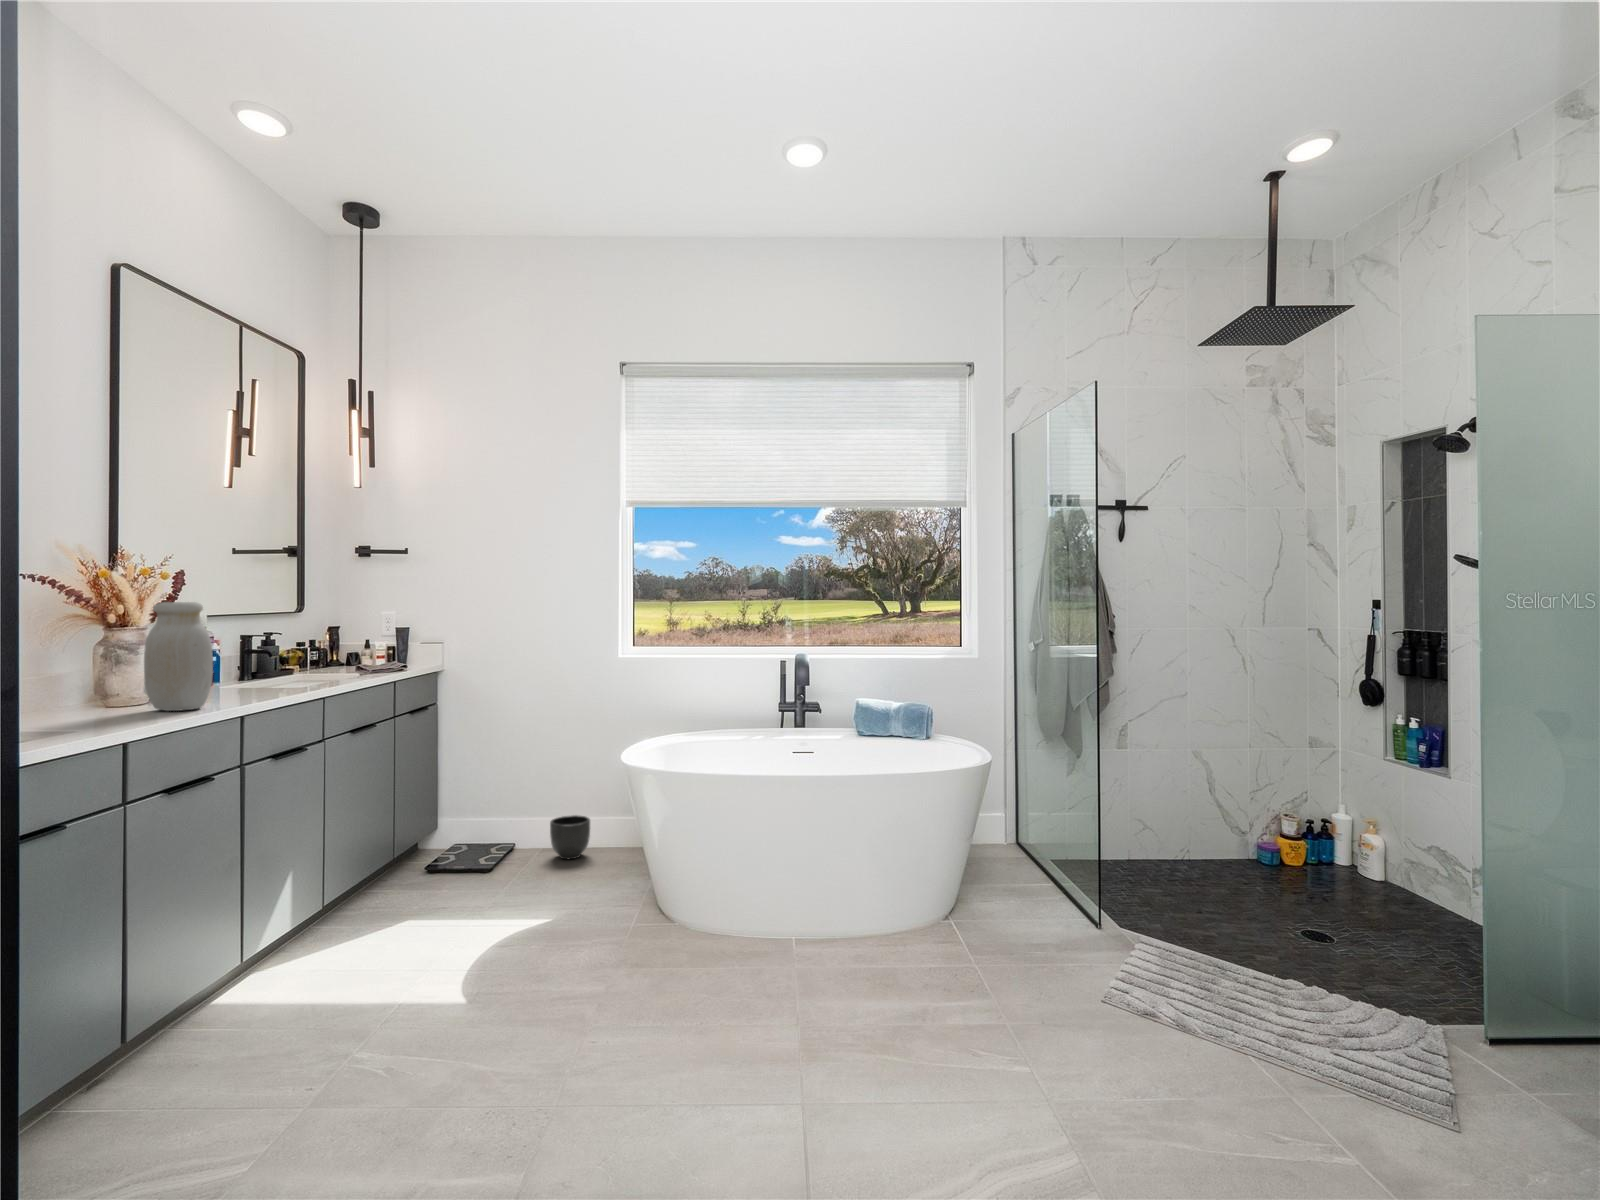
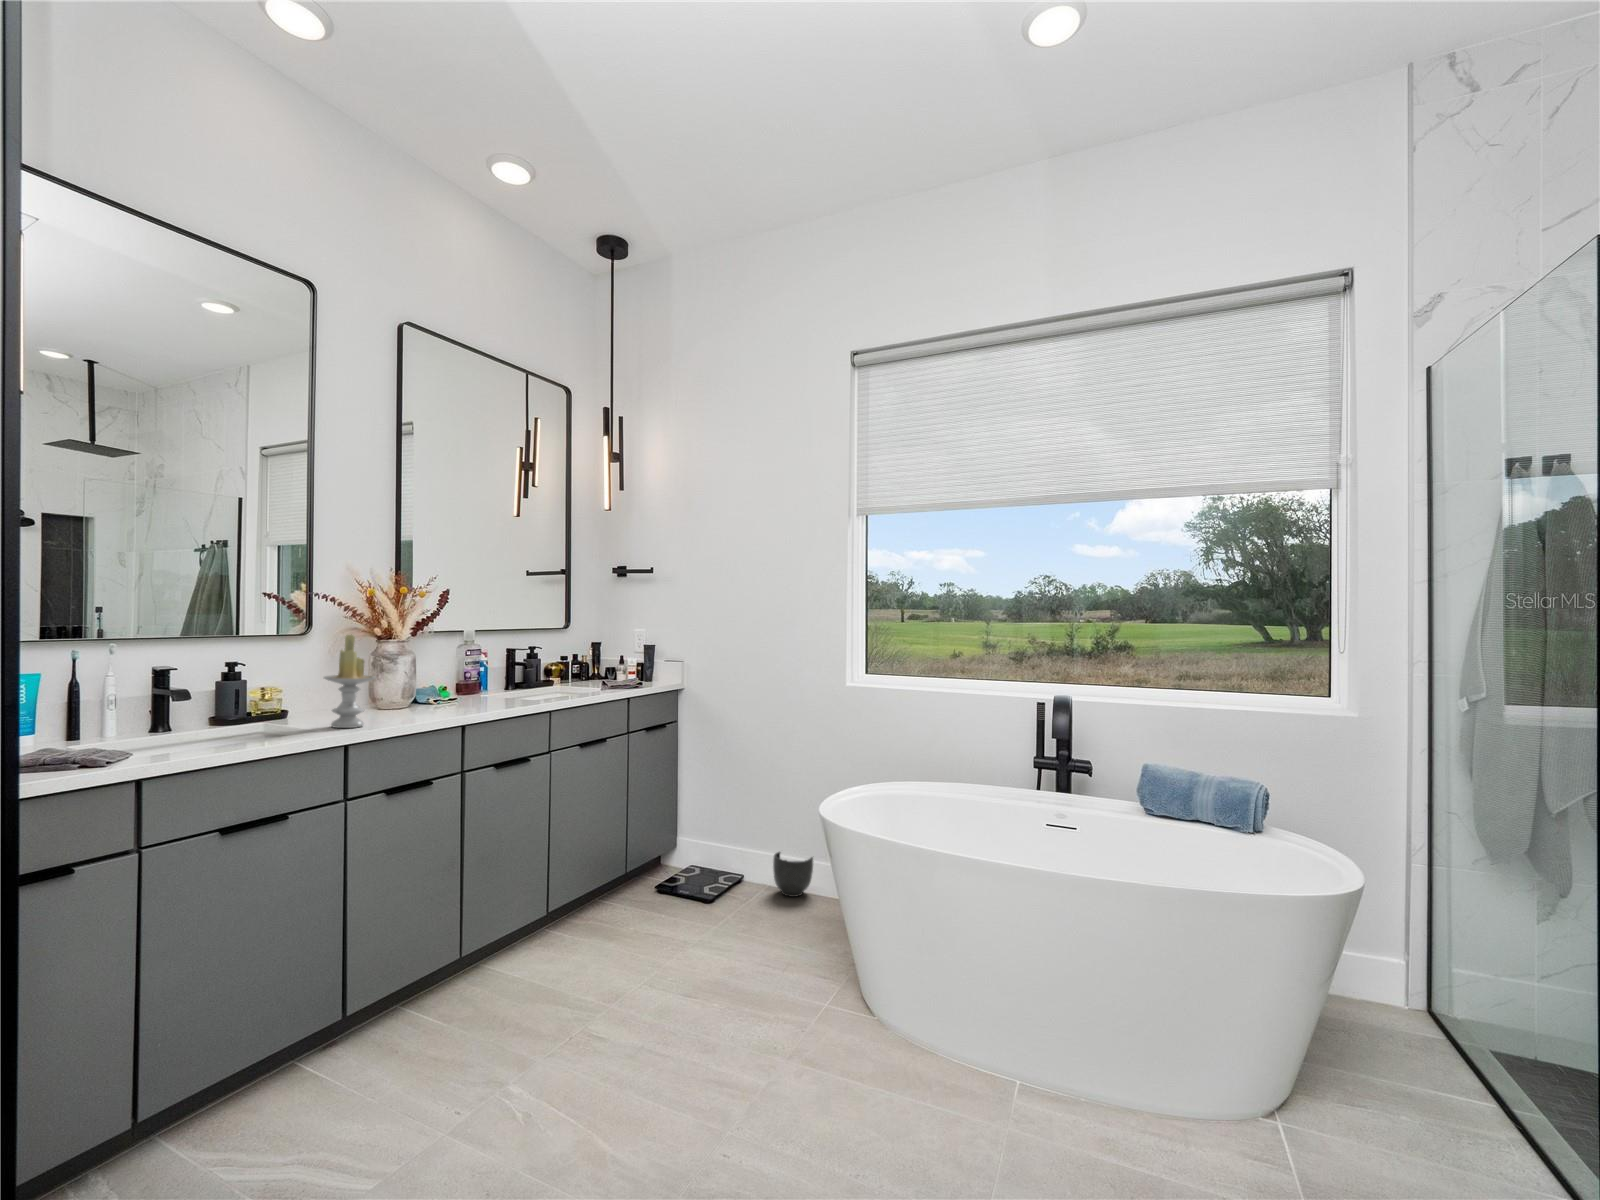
jar: present [144,602,213,711] -> none [392,617,447,718]
candle: none [75,623,140,726] -> present [324,635,376,728]

